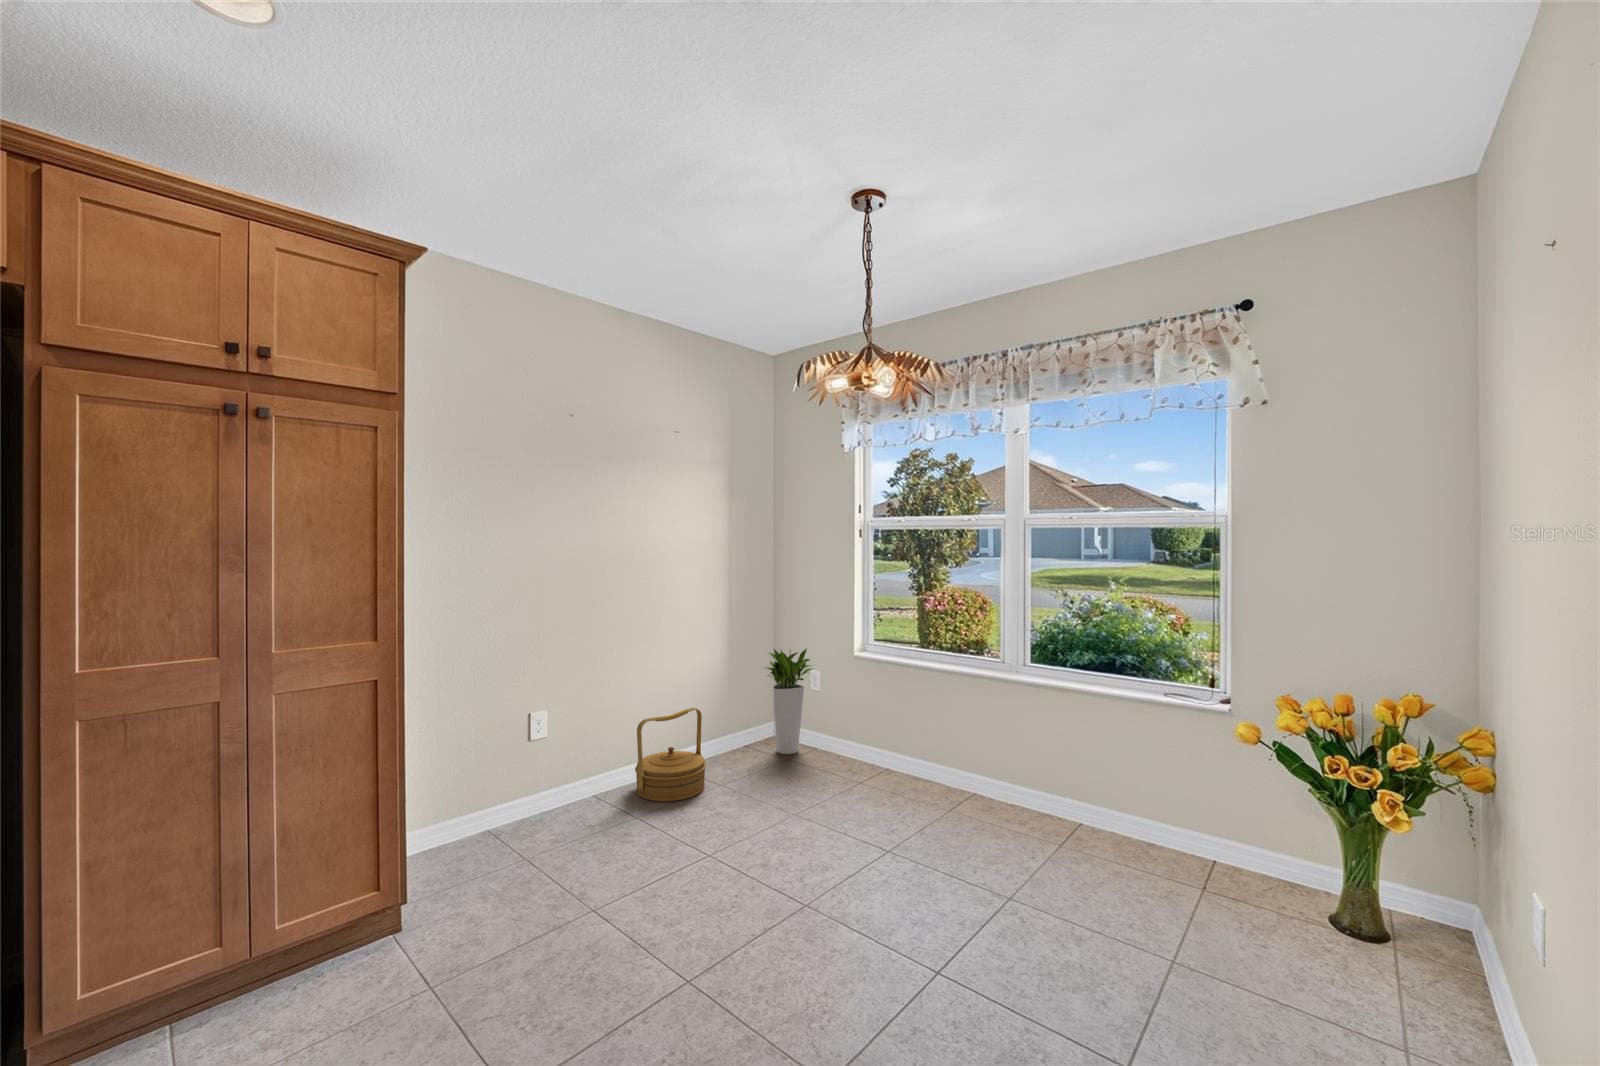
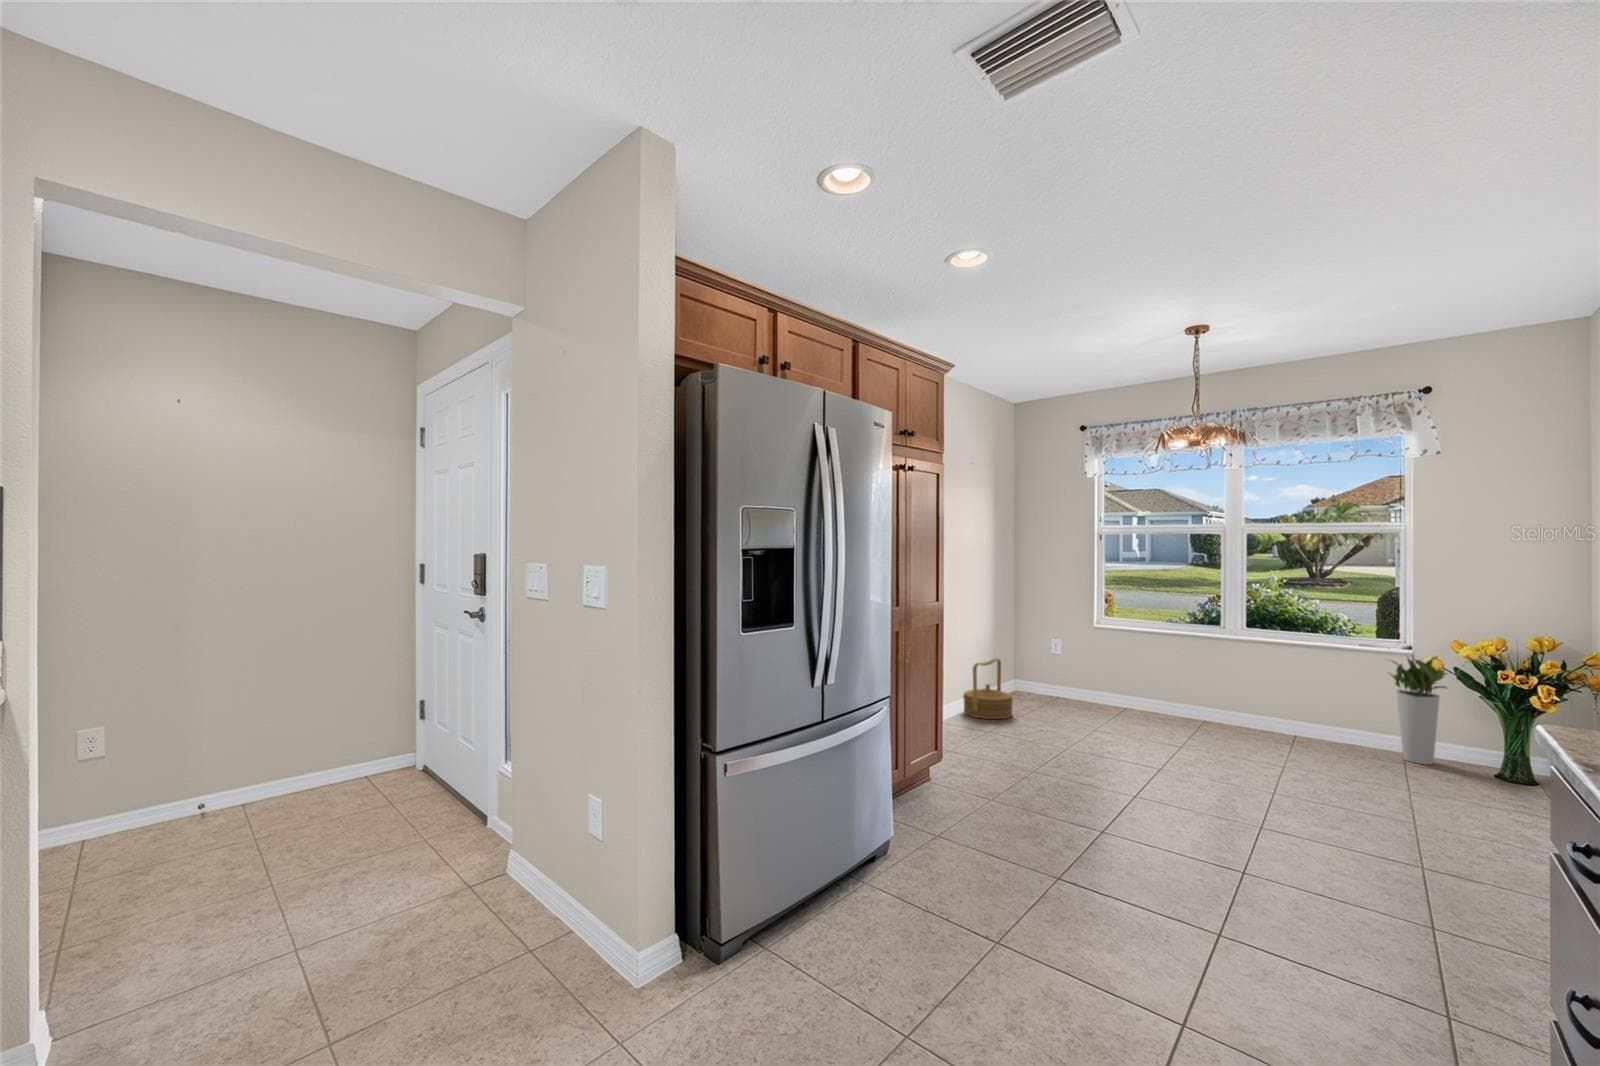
planter: present [766,649,813,754] -> present [1392,656,1447,764]

